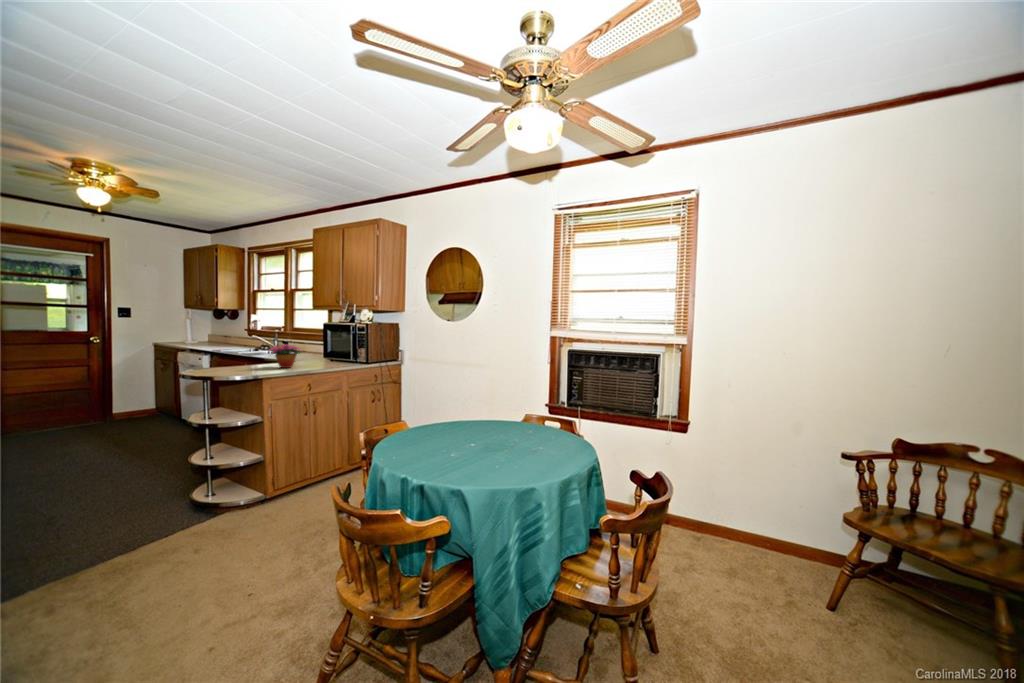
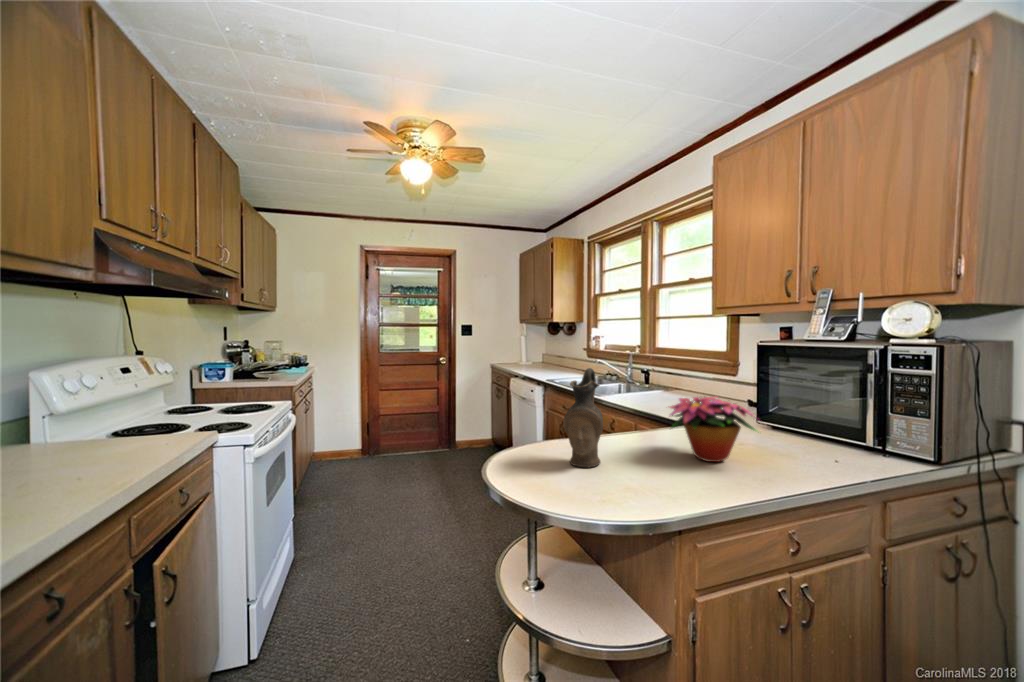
ceramic pitcher: none [217,334,236,372] -> present [563,368,603,467]

